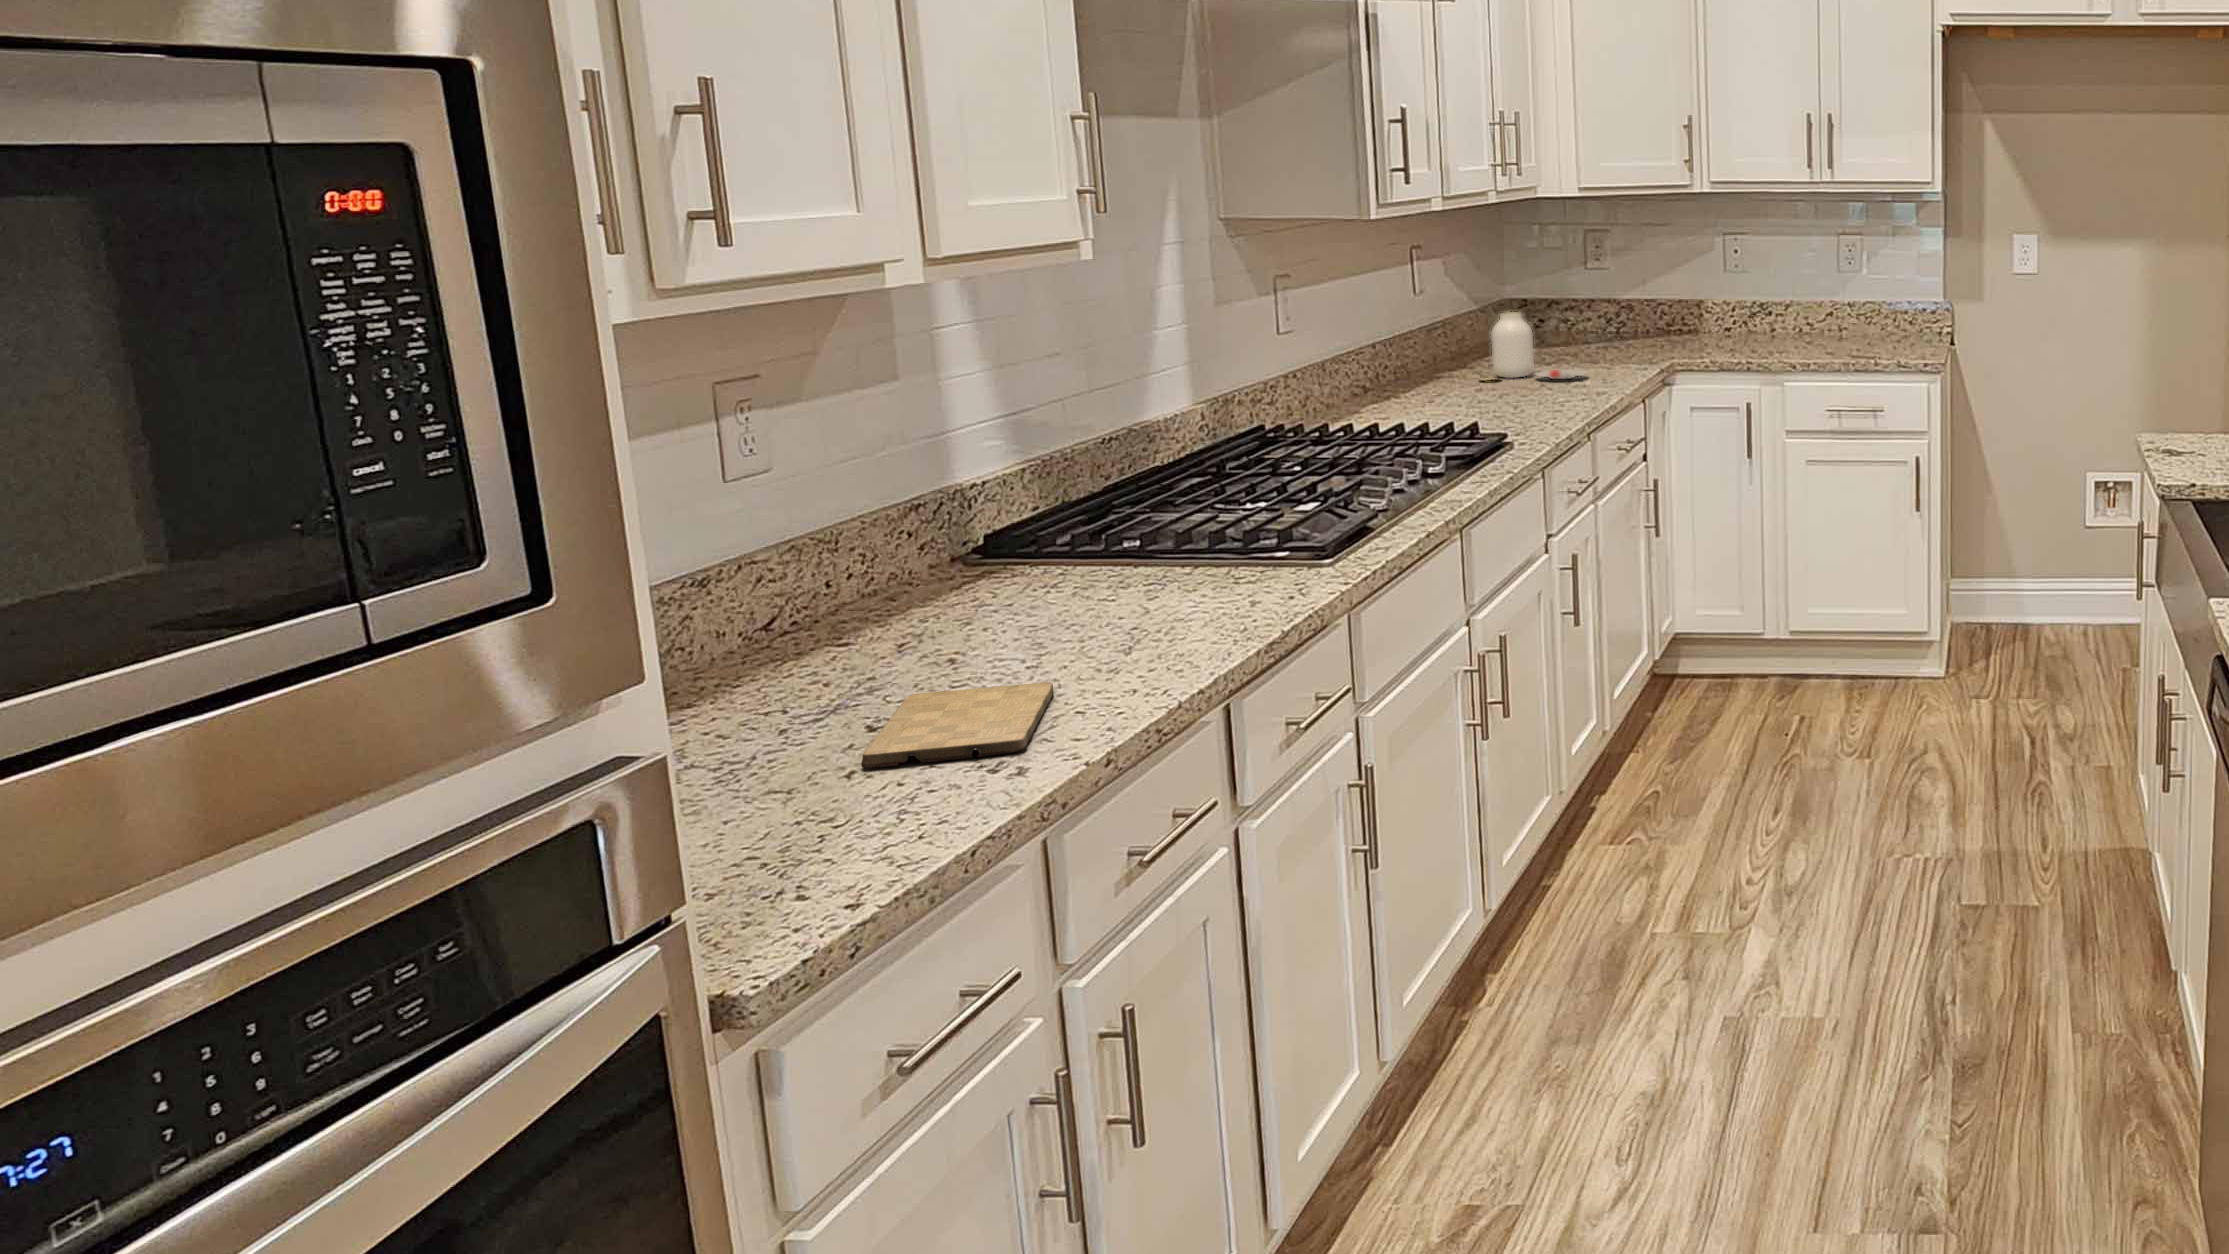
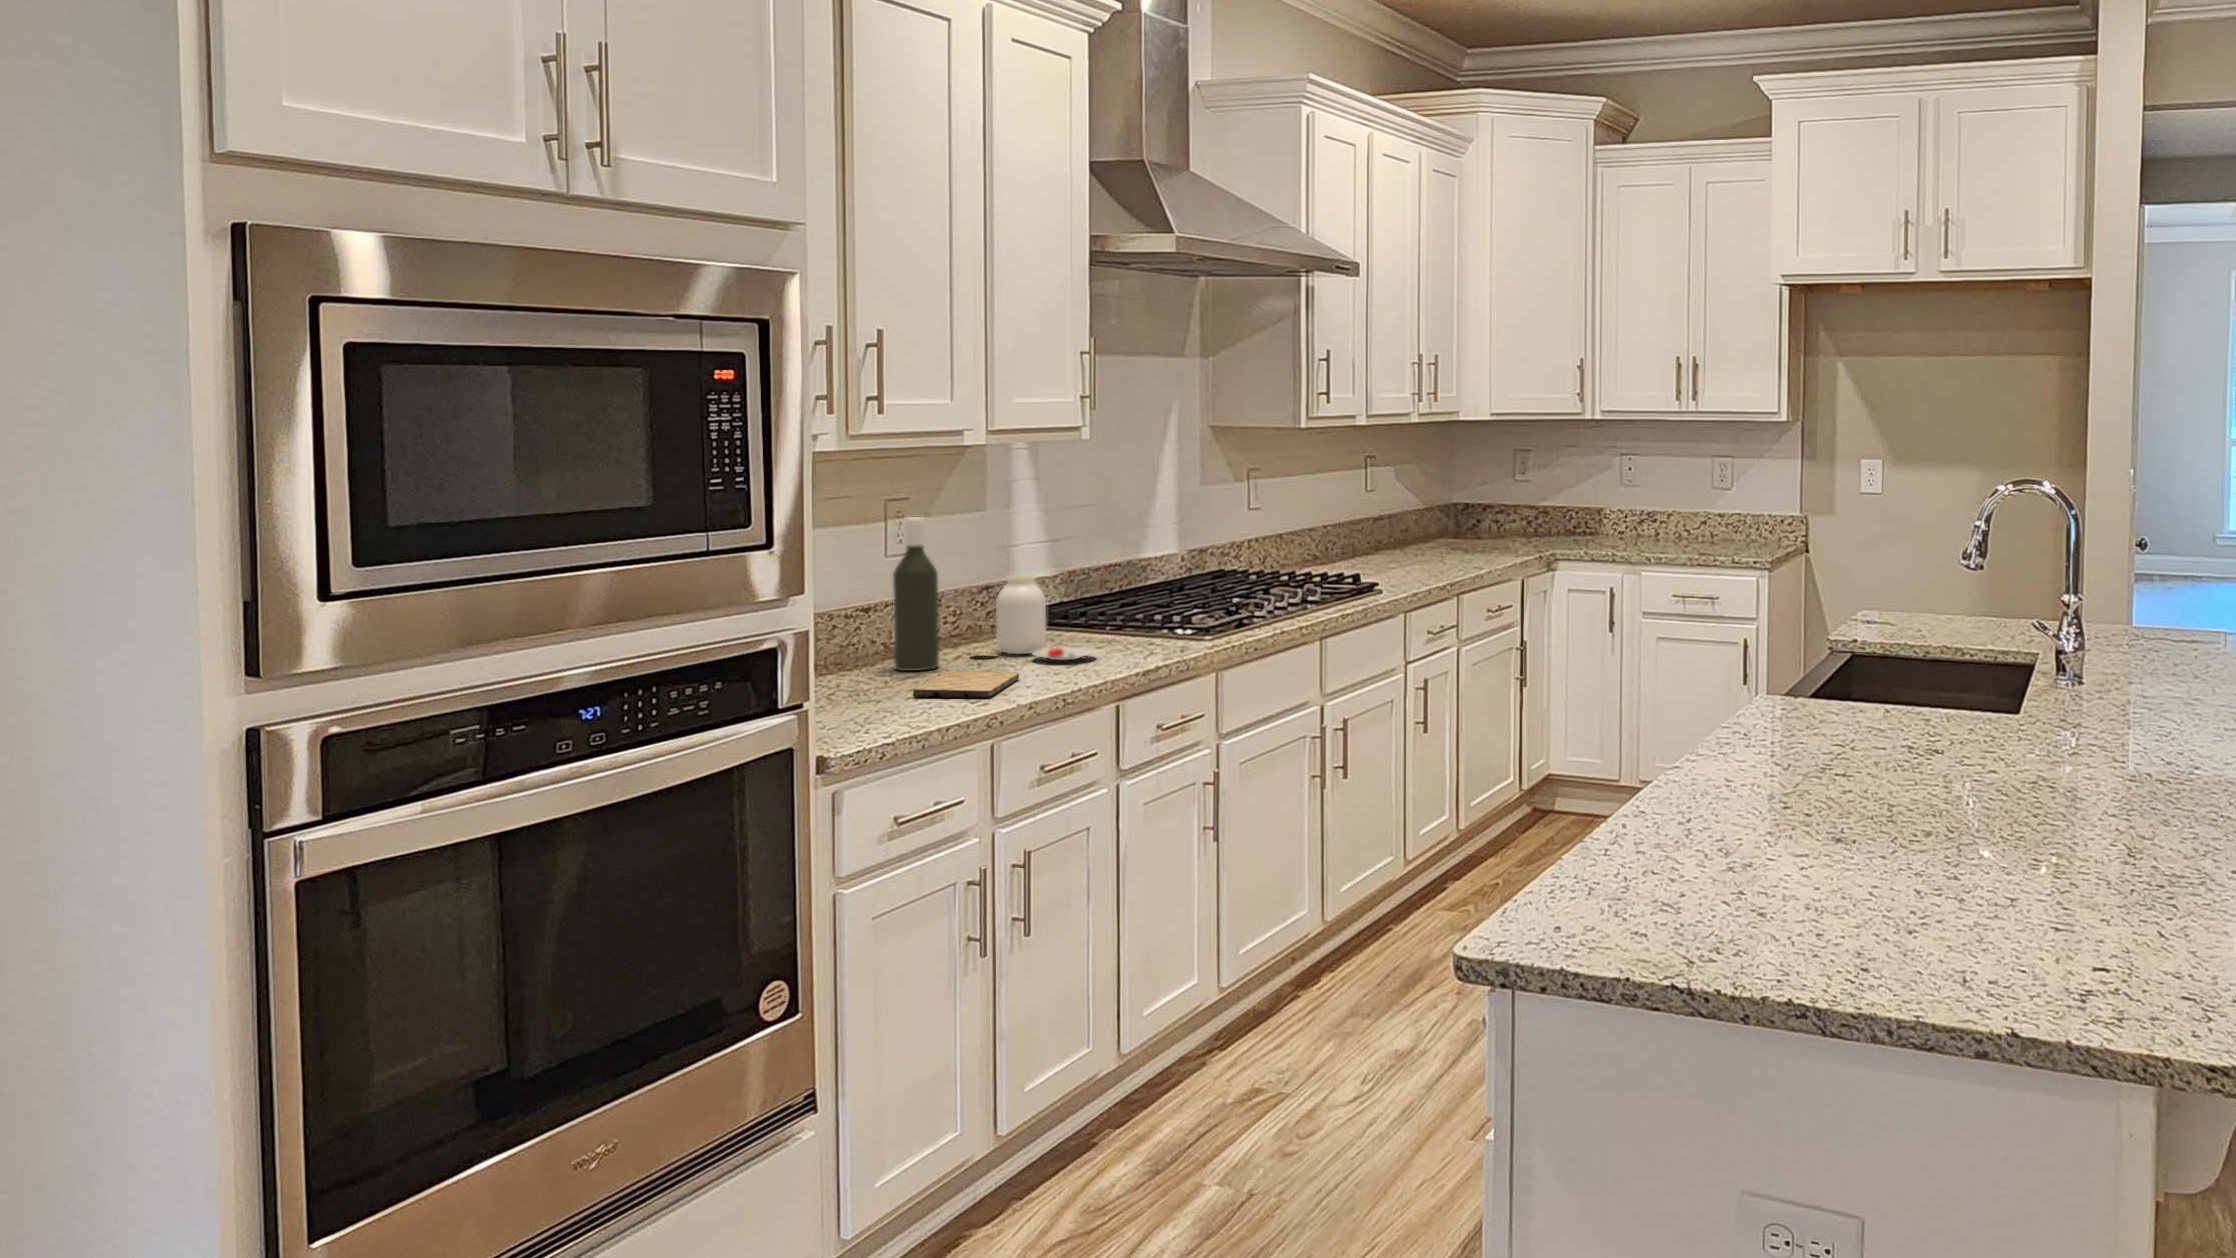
jar: present [1491,312,1586,380] -> present [975,575,1096,660]
bottle: none [768,421,879,697] -> present [893,517,939,671]

